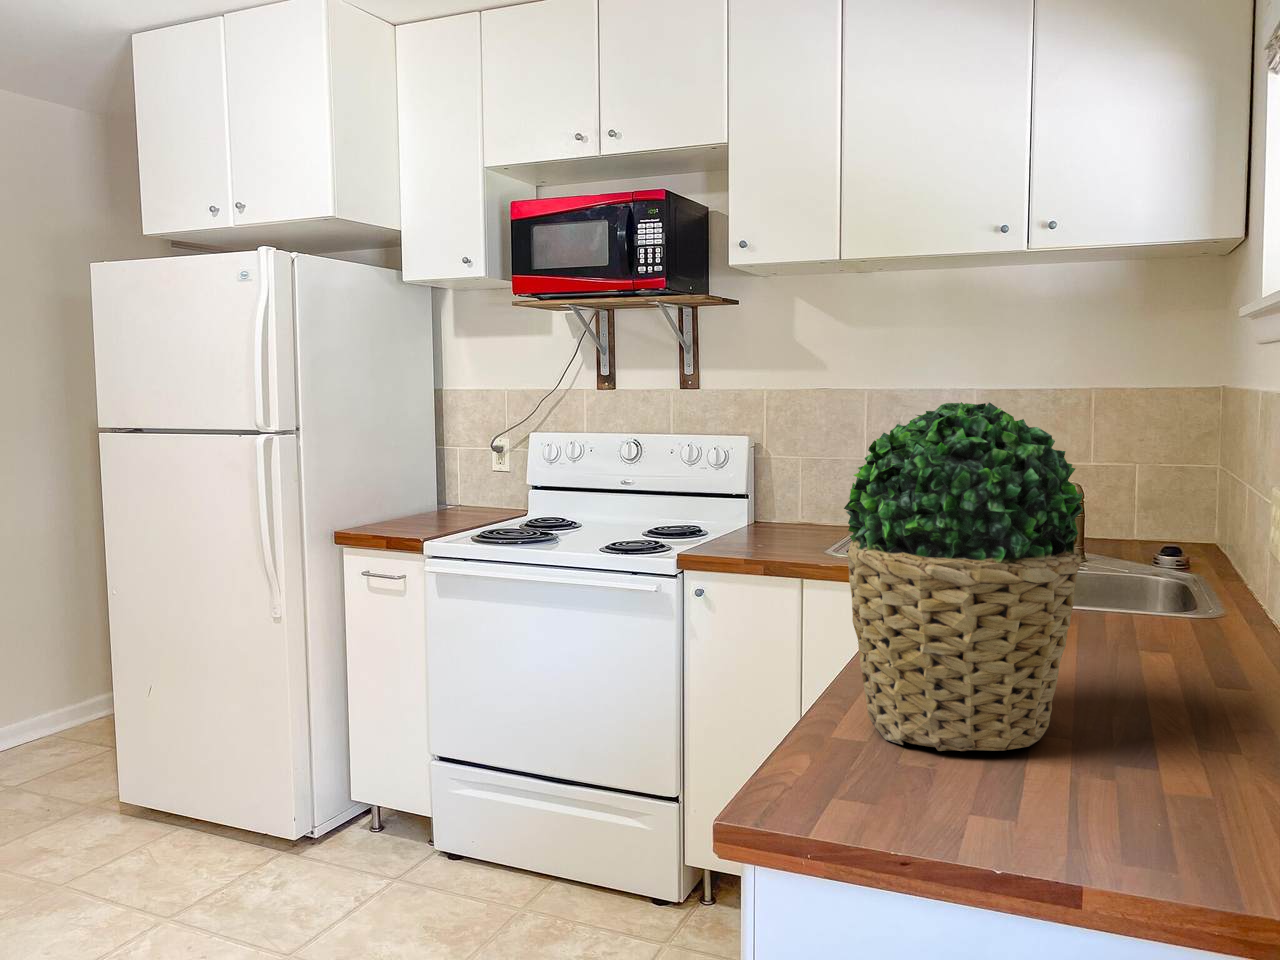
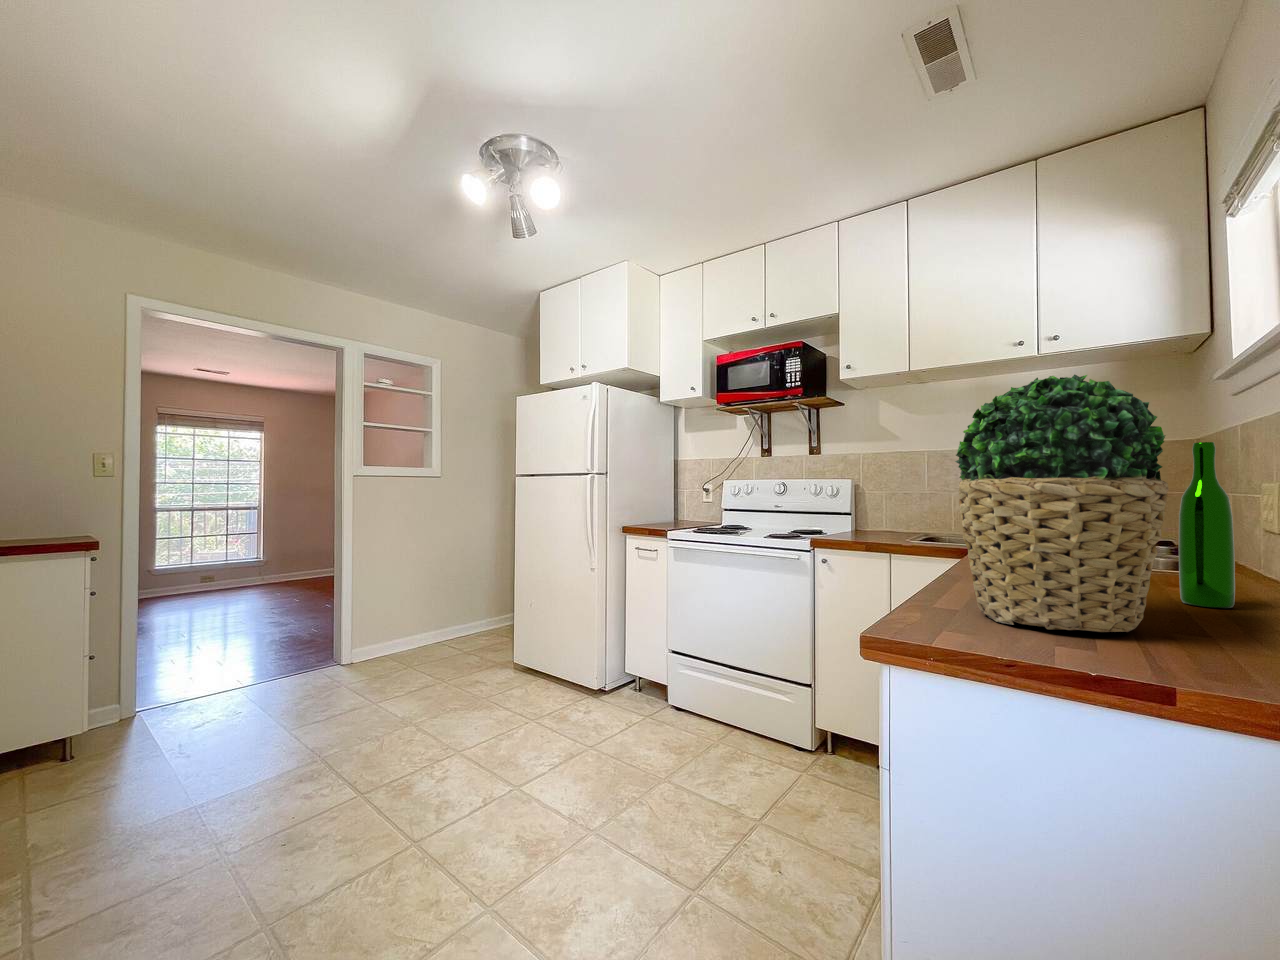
wine bottle: none [1128,465,1186,686] -> present [1179,442,1235,608]

